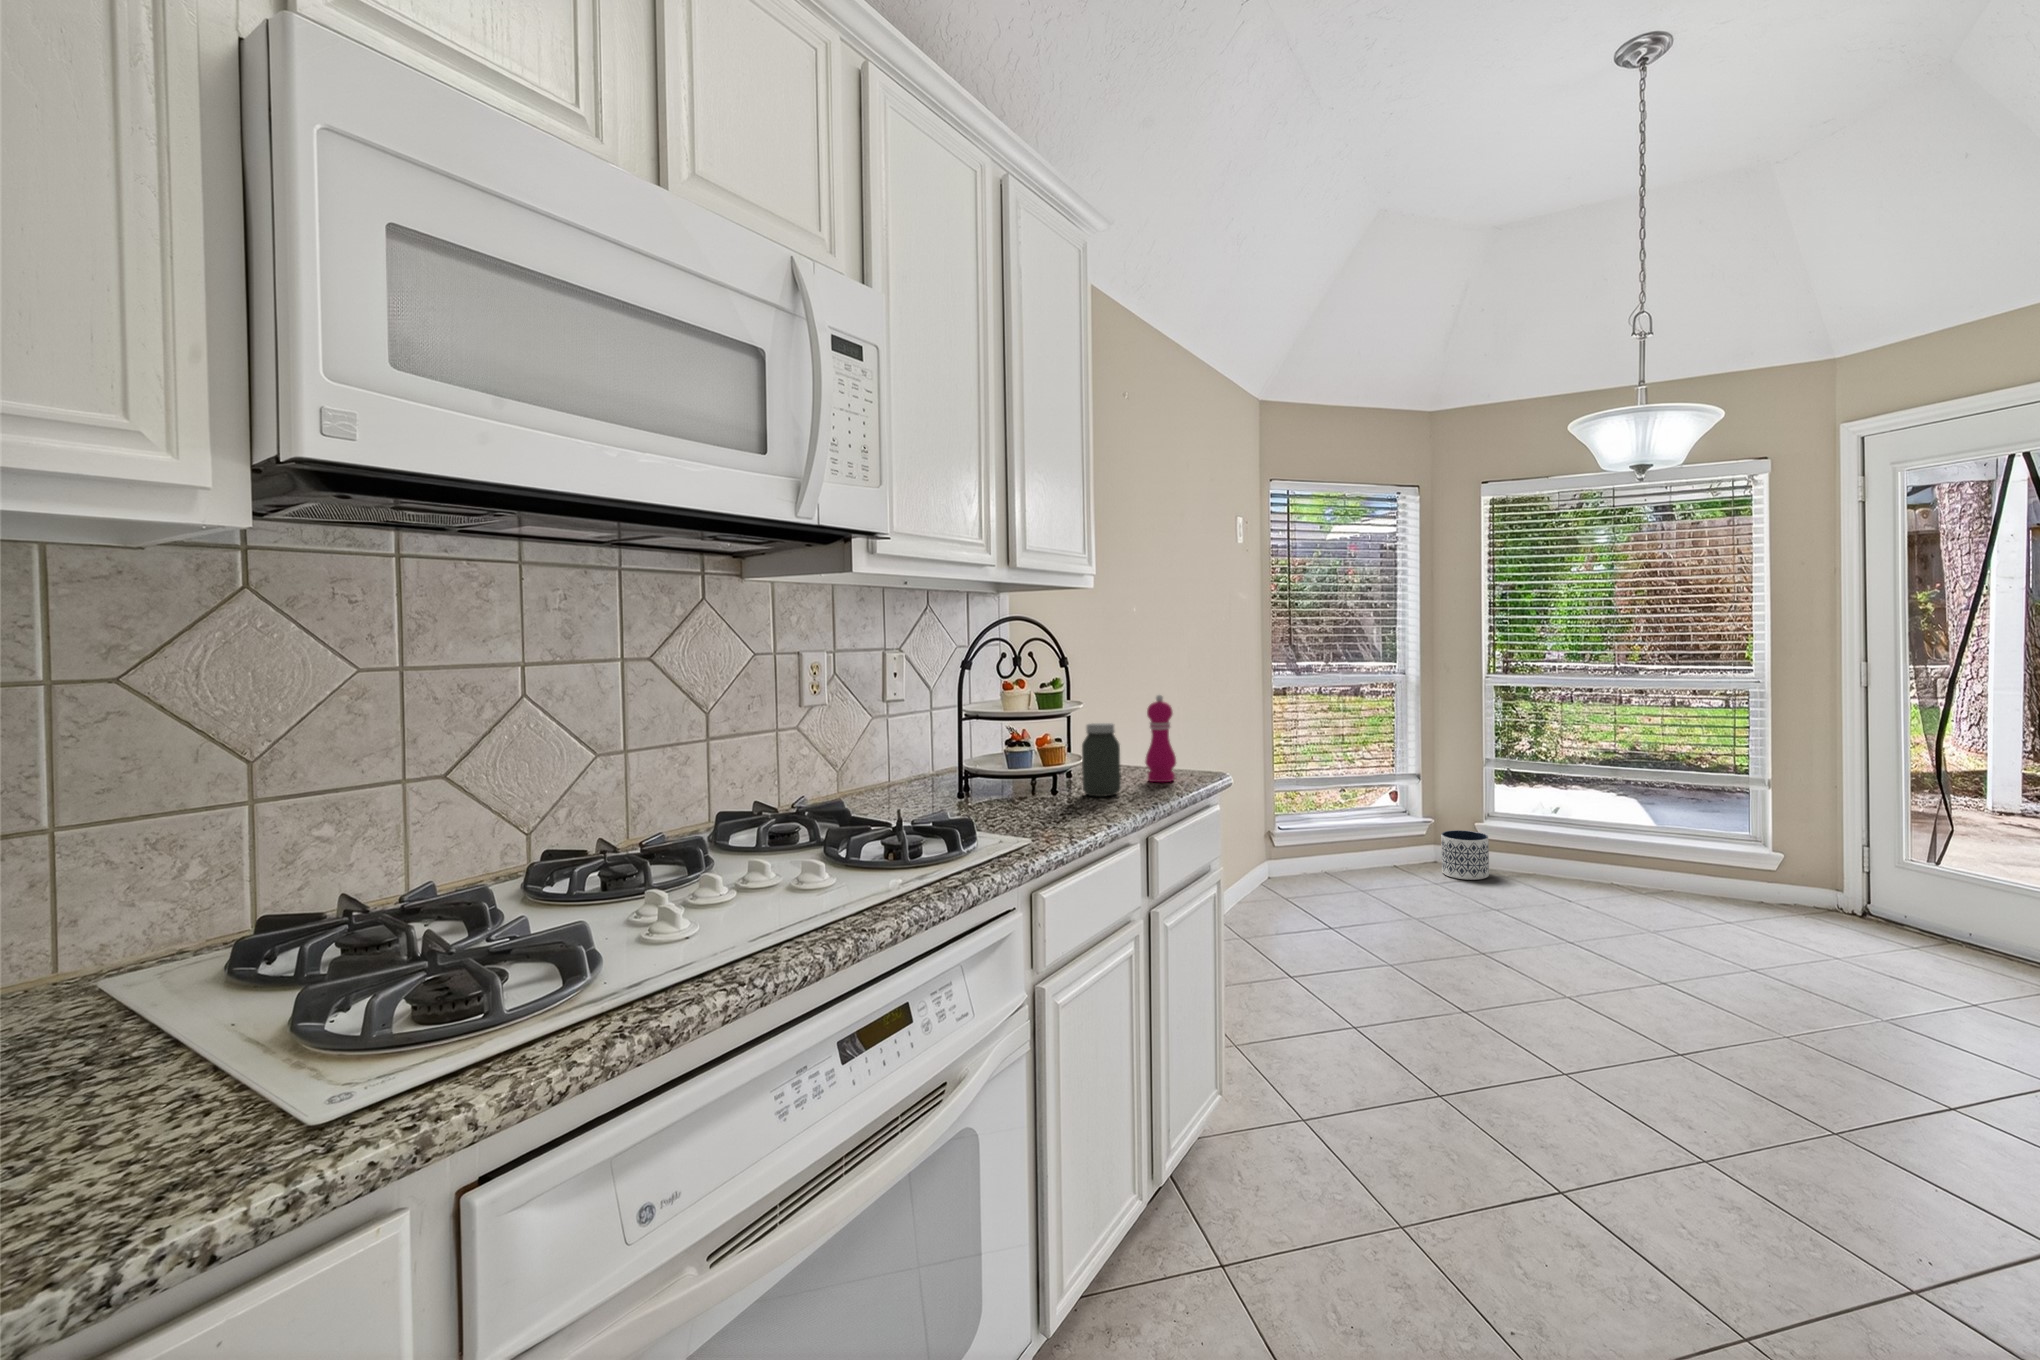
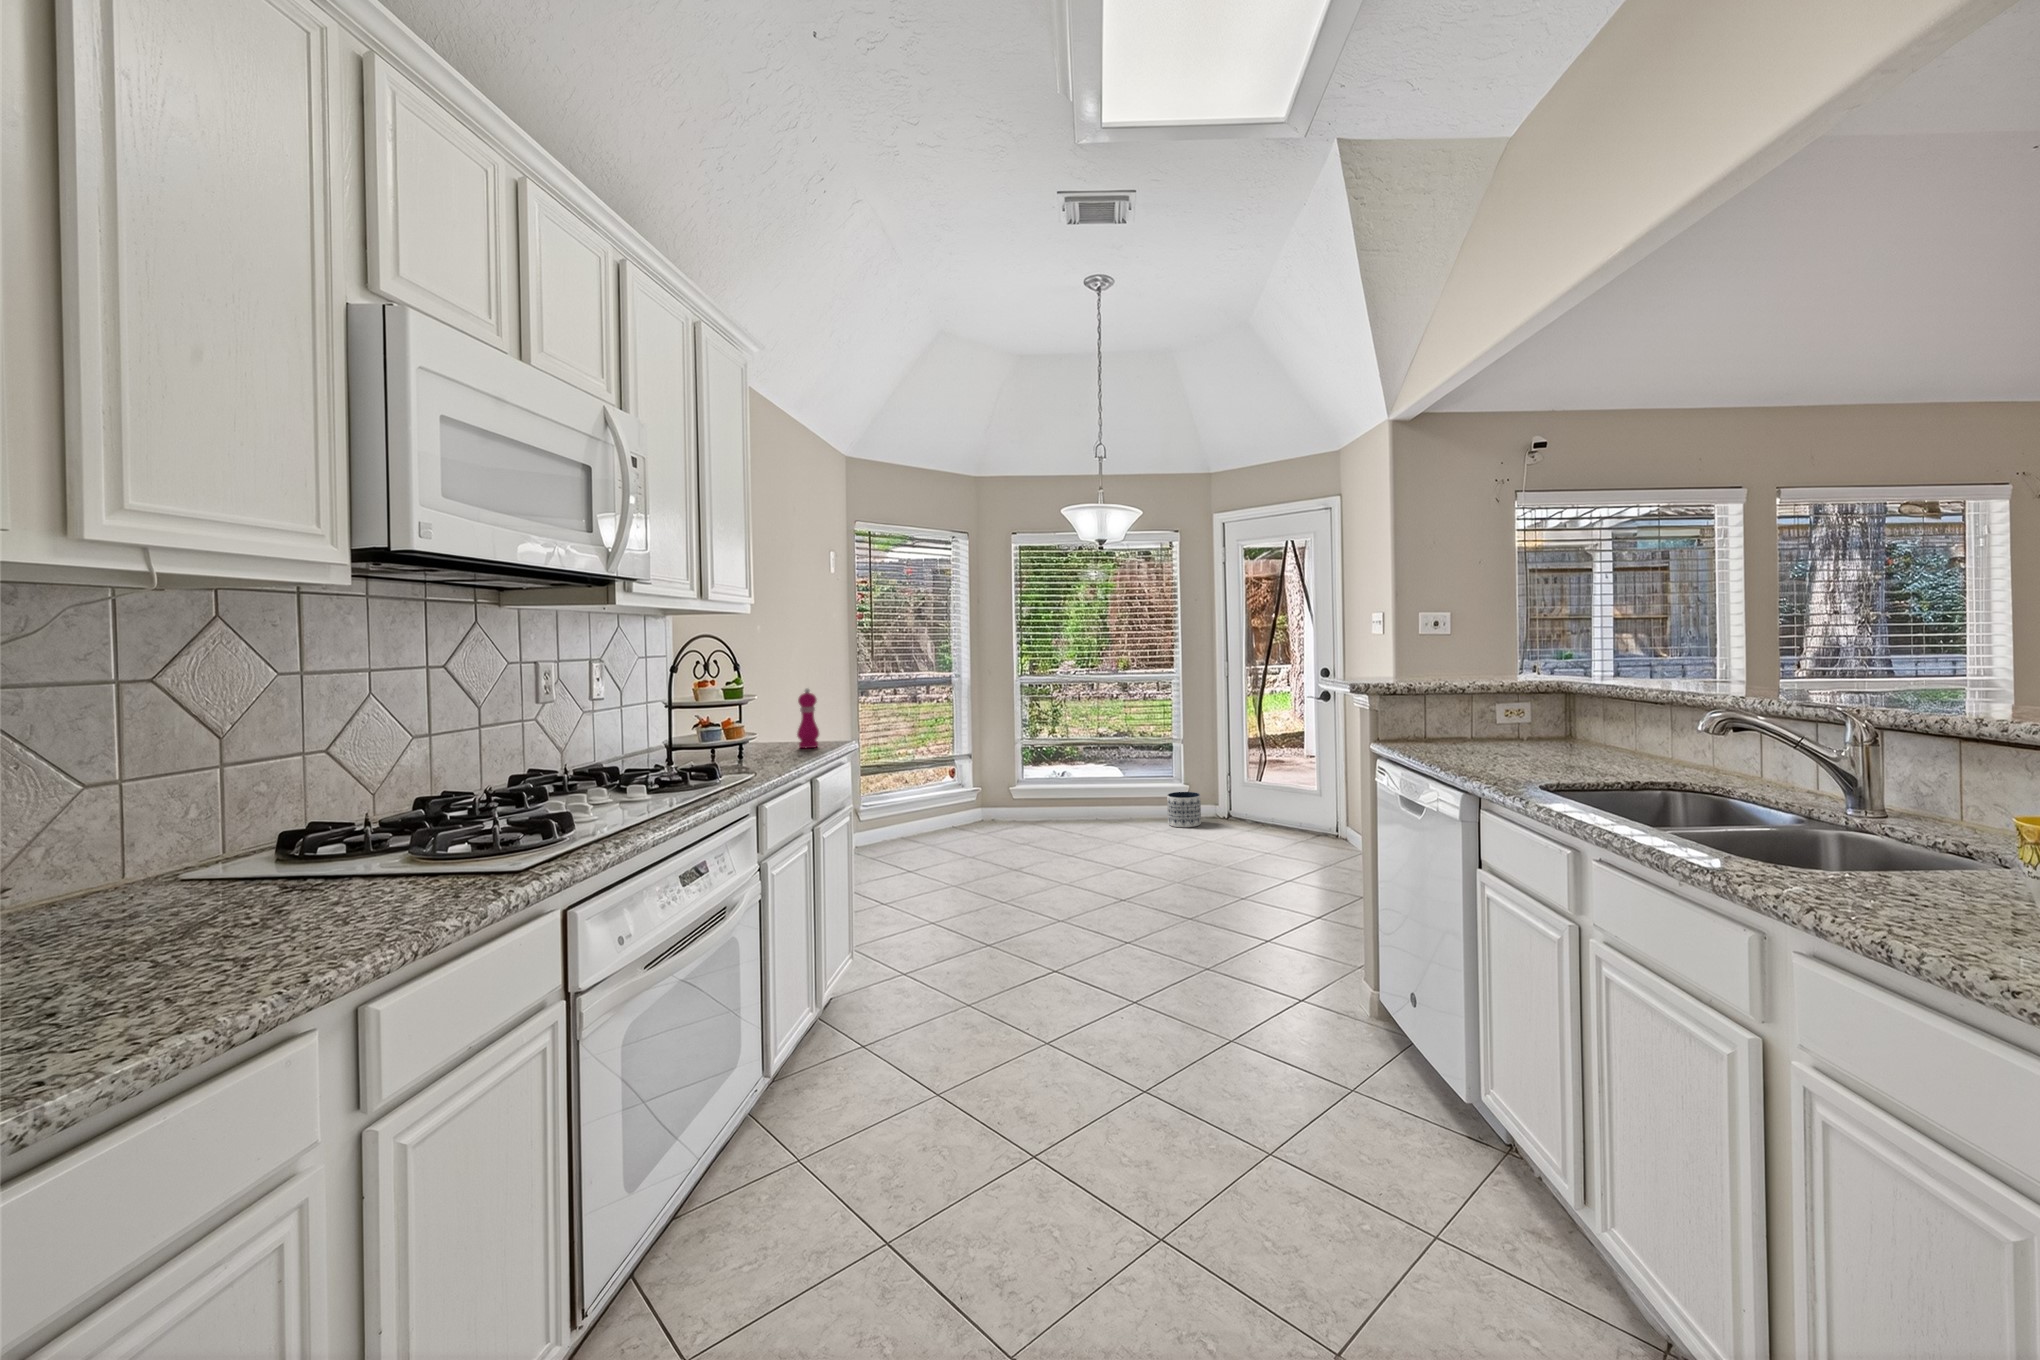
jar: present [1082,723,1121,797] -> none [759,707,787,757]
planter: present [1441,830,1489,880] -> present [1167,792,1201,828]

